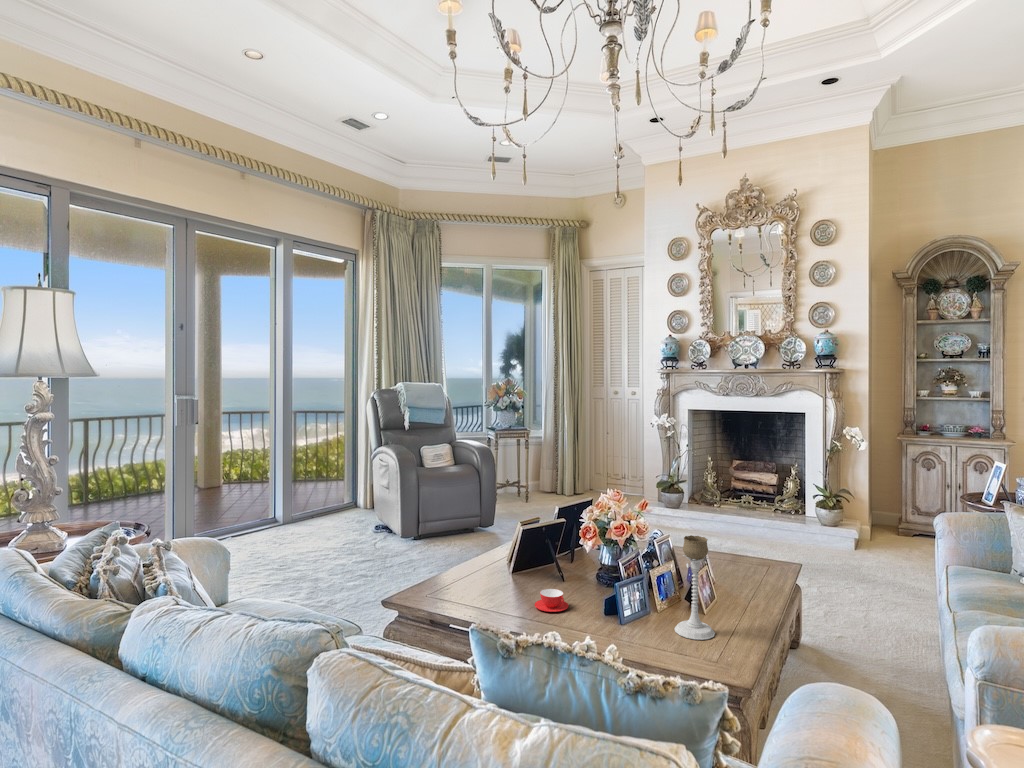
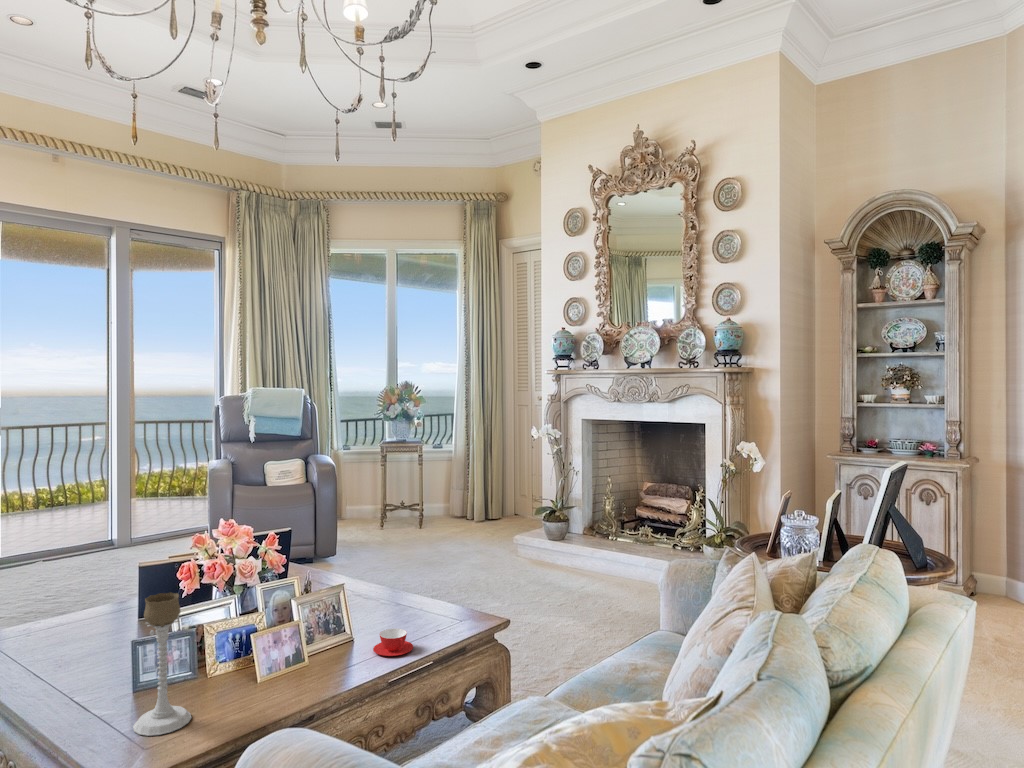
teacup: present [535,589,568,612] -> present [373,629,413,656]

